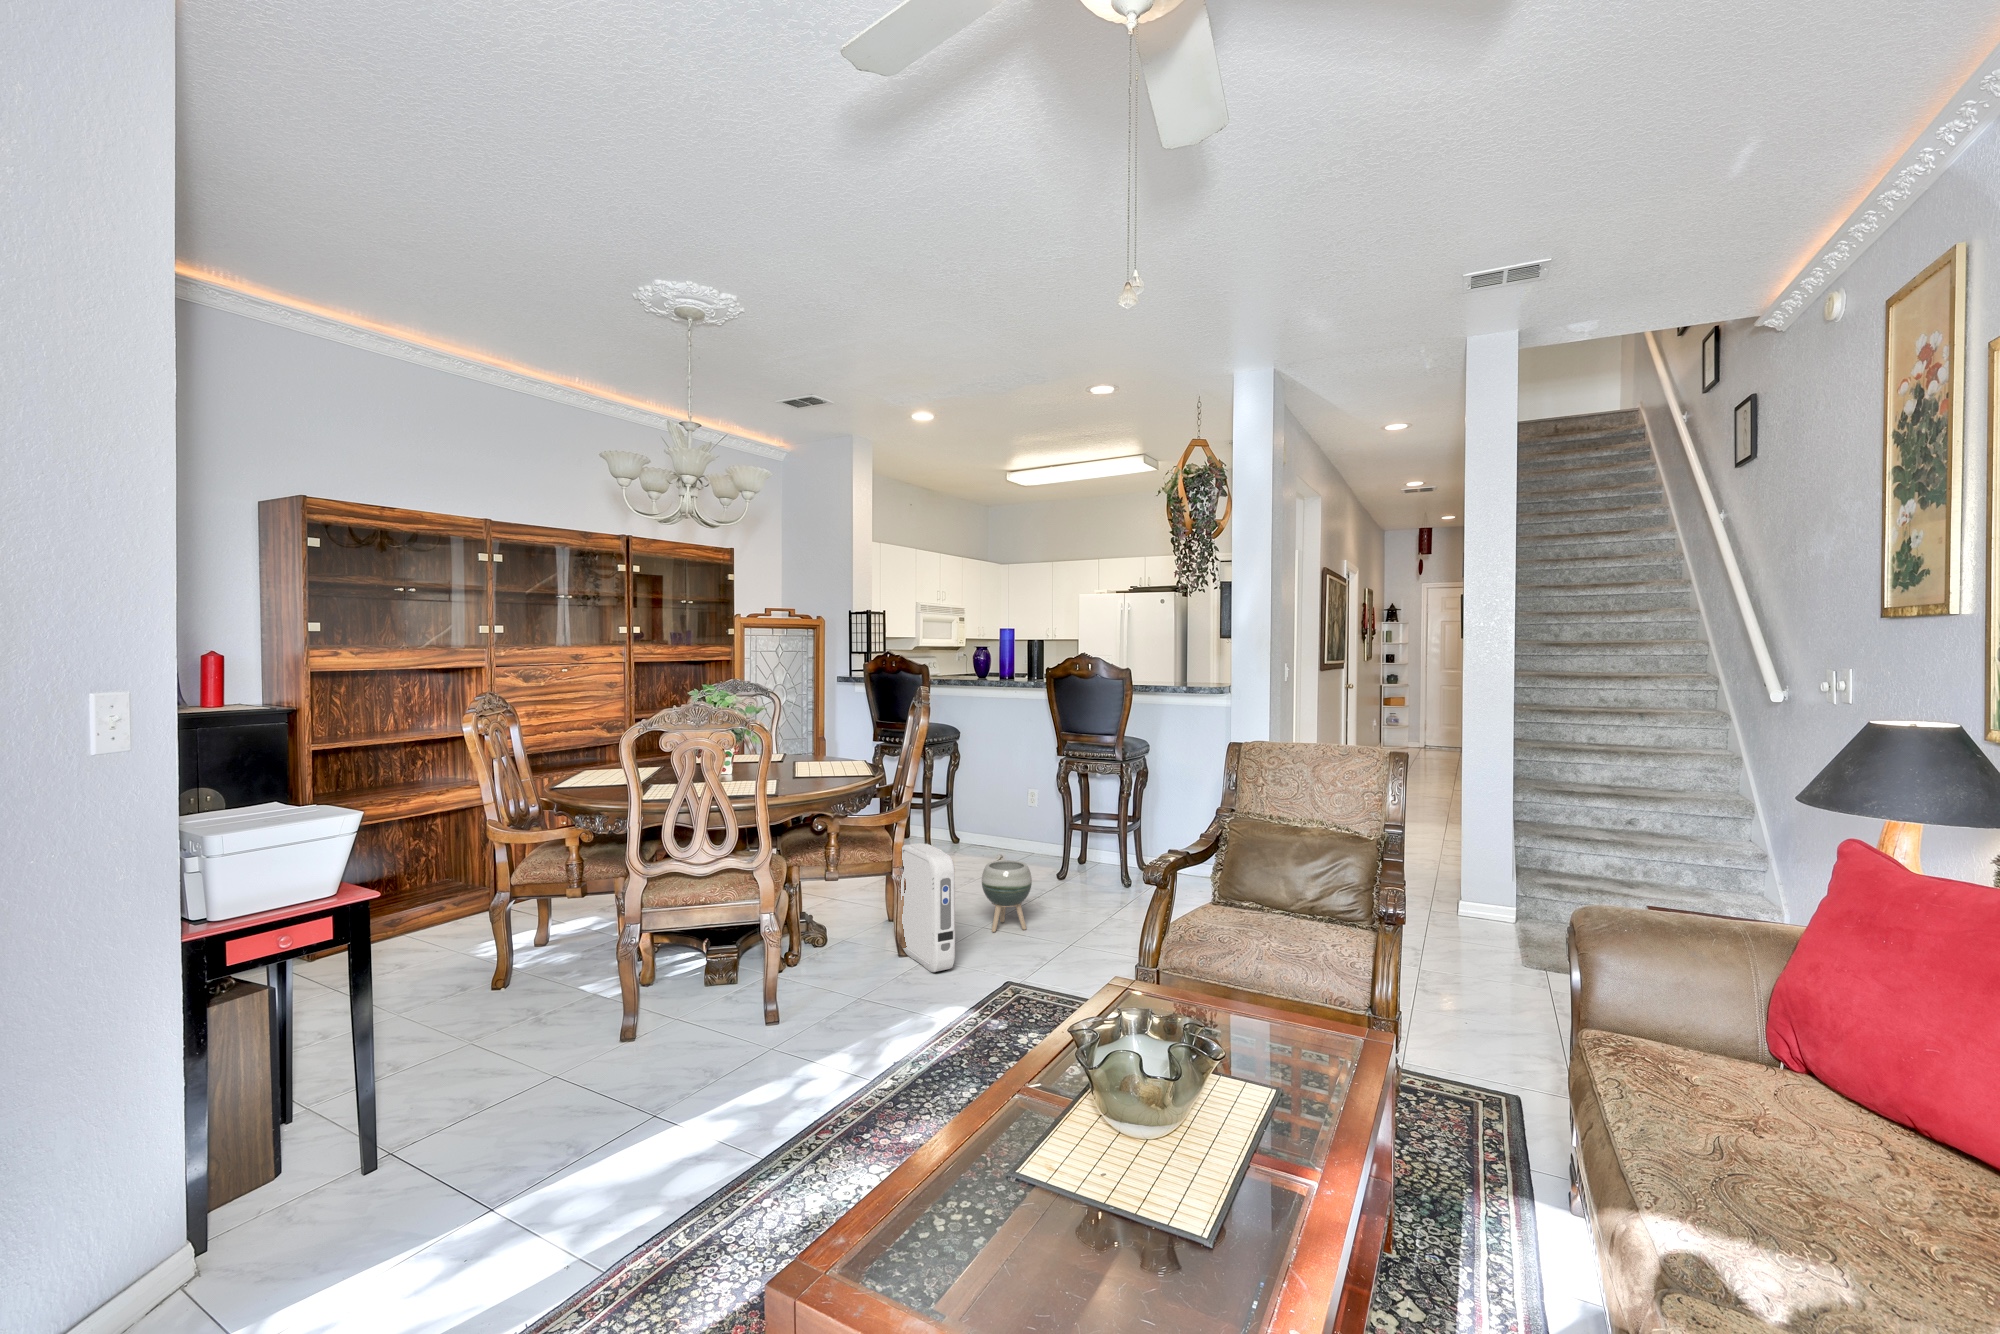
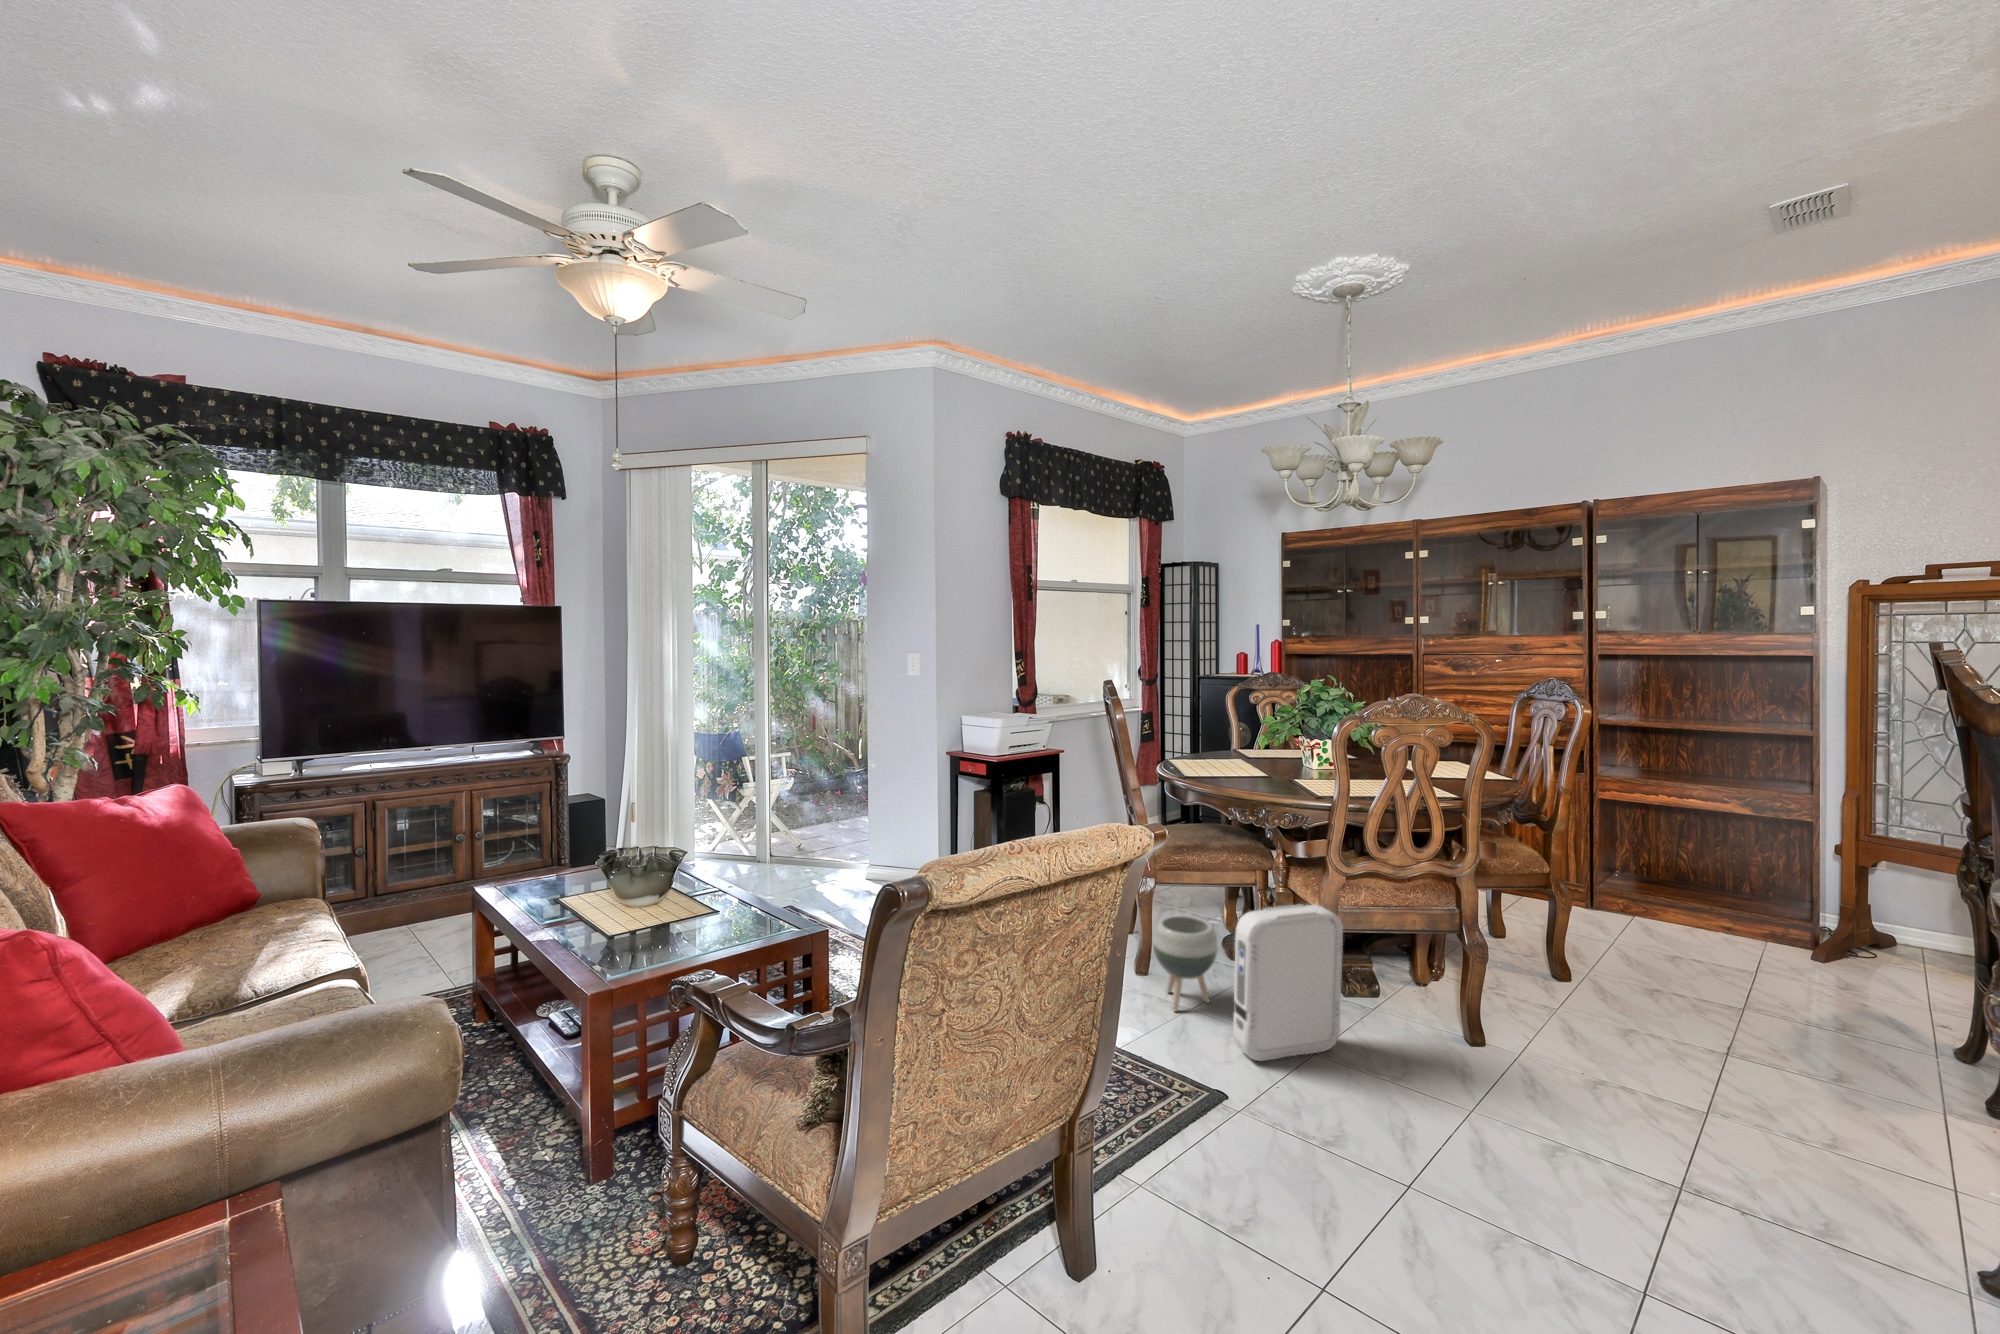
planter: present [982,860,1032,932] -> present [1153,915,1218,1011]

